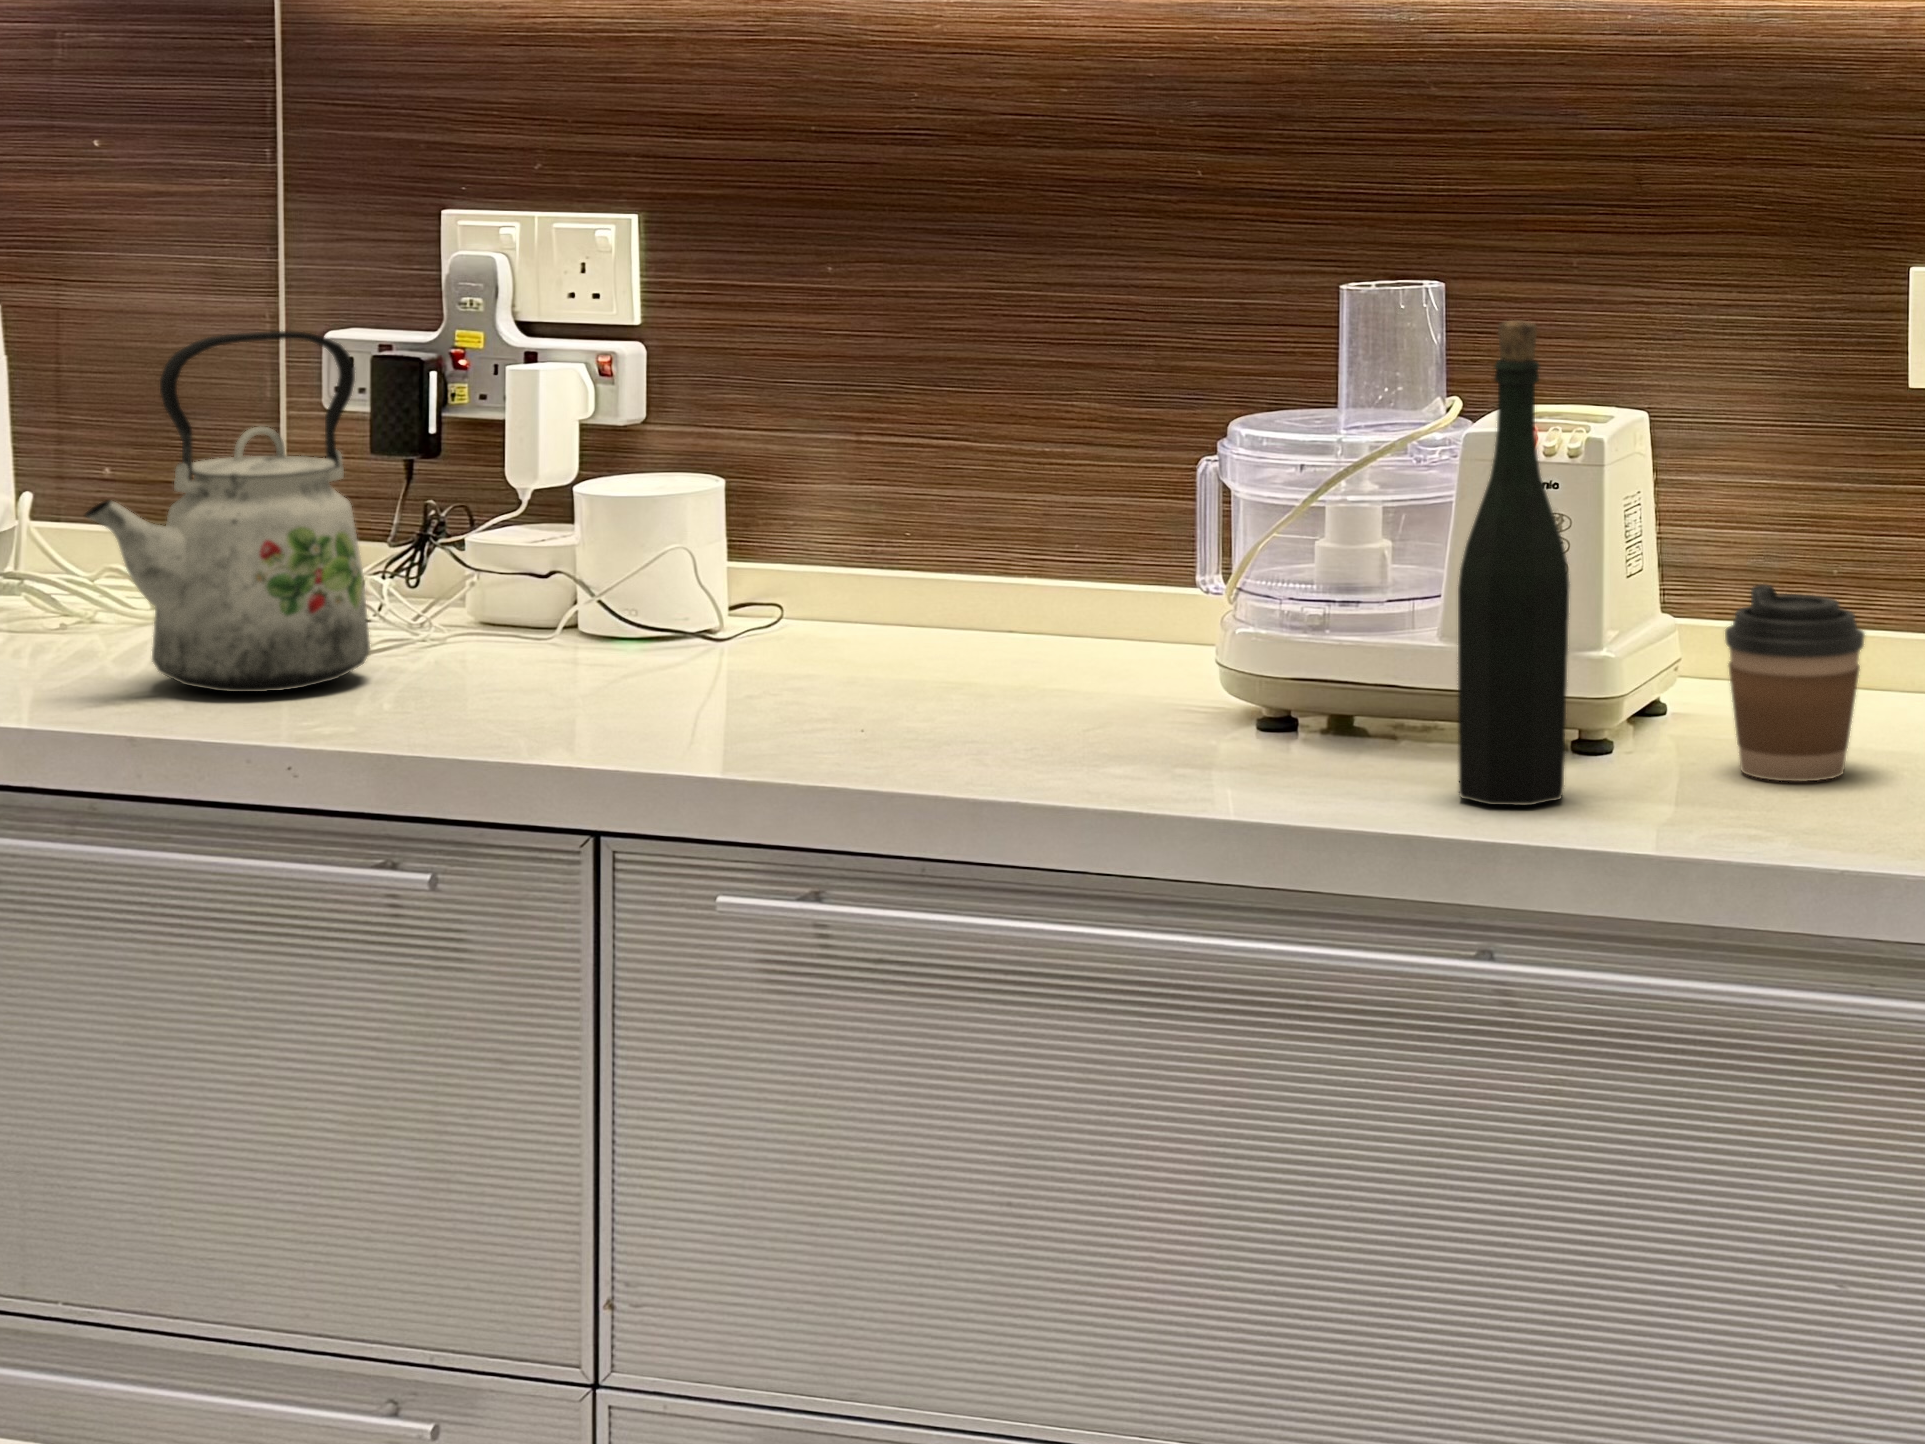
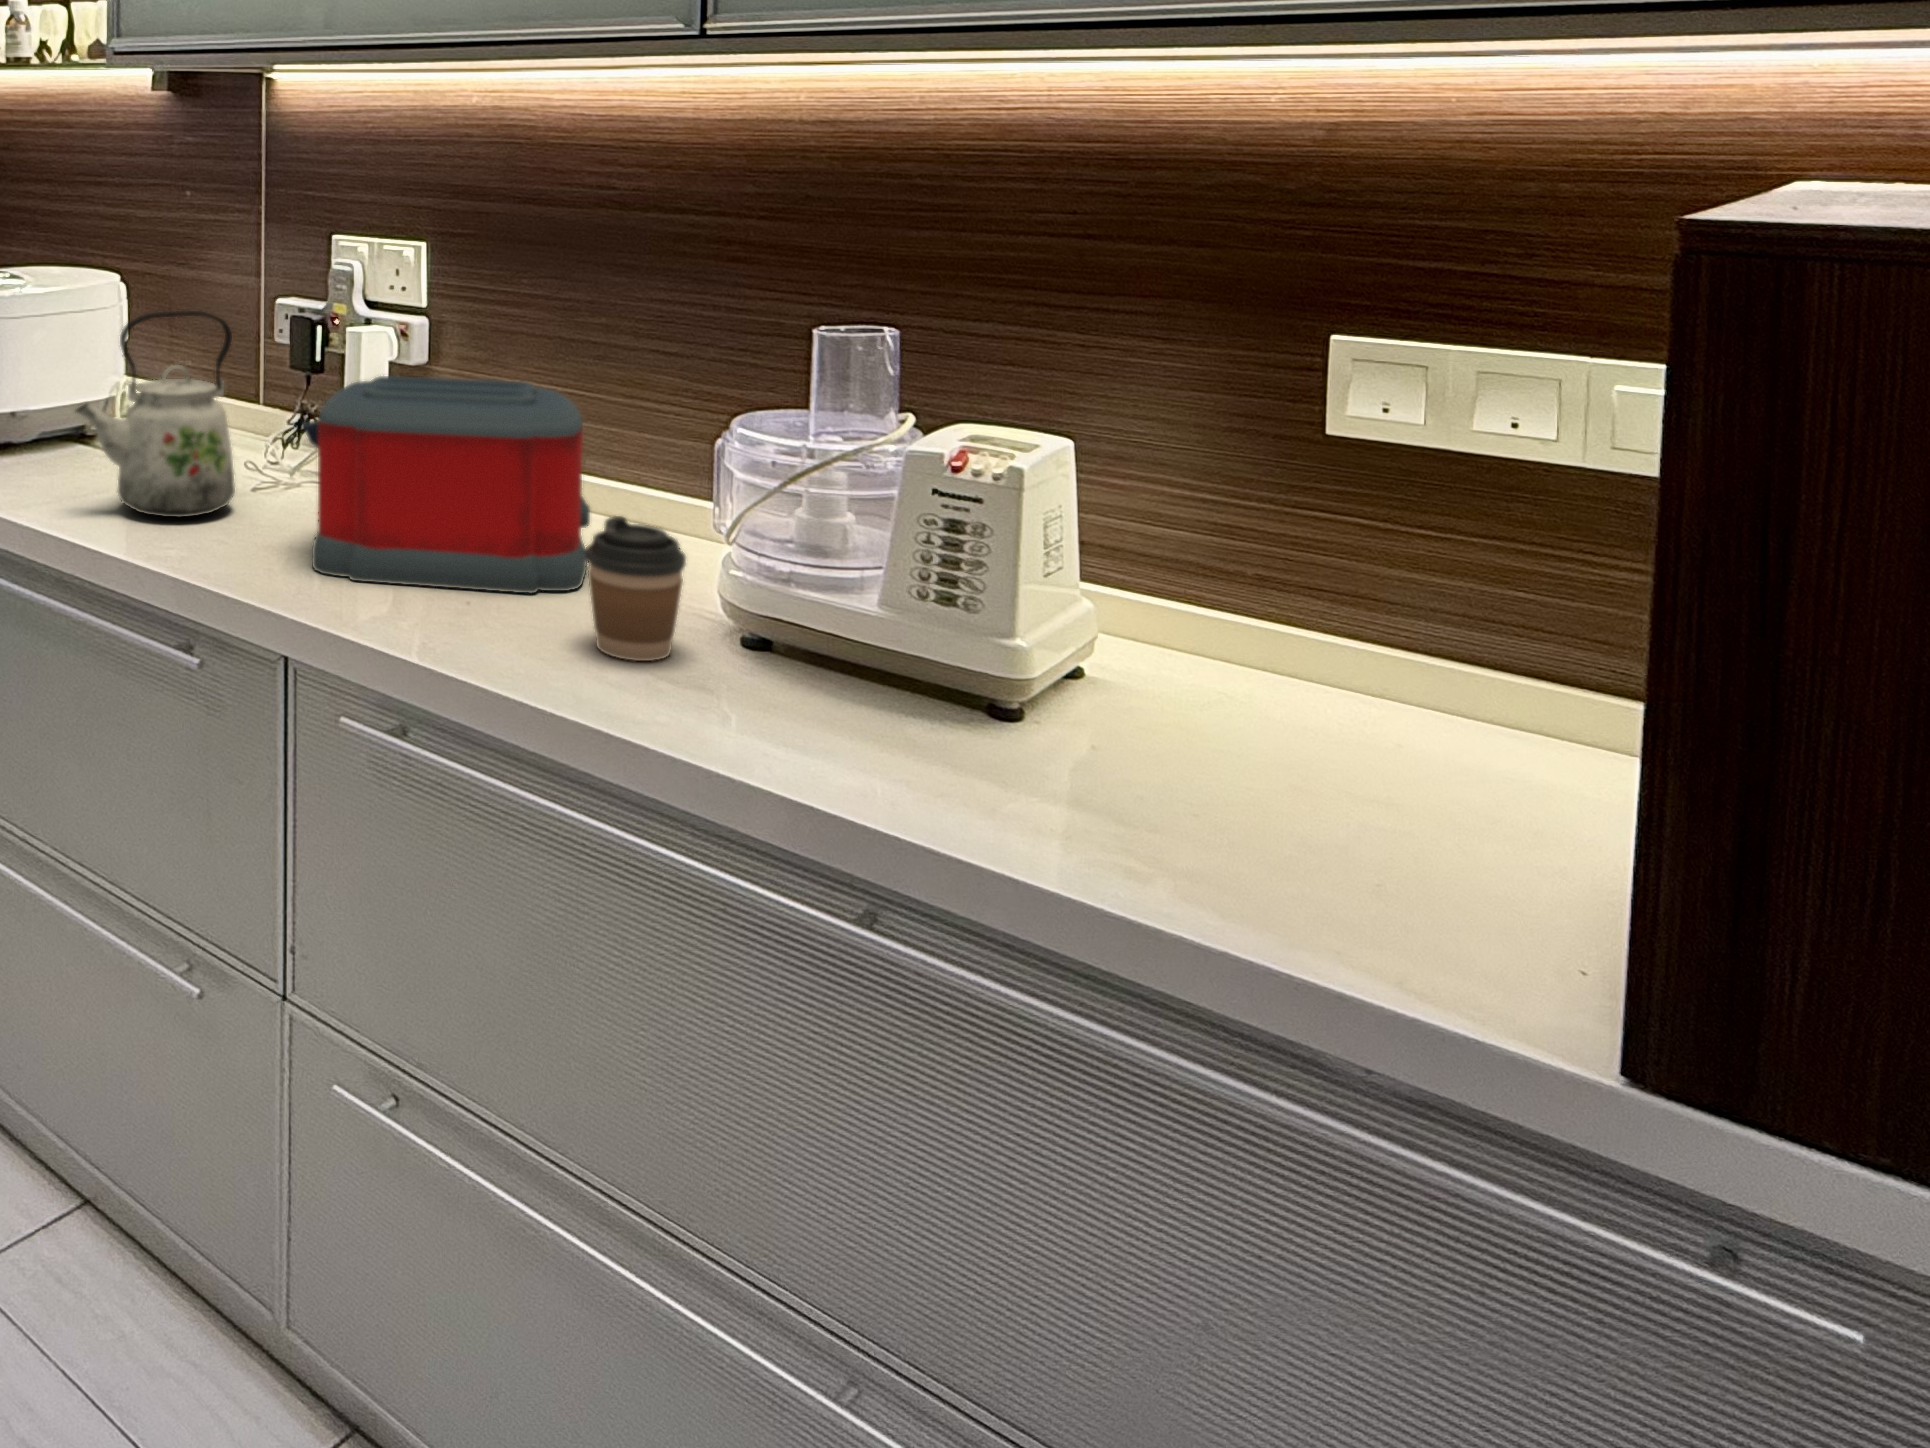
bottle: present [1458,321,1569,806] -> none [867,381,972,779]
toaster: none [540,409,1004,728] -> present [303,376,590,593]
coffee cup: present [1725,585,1864,781] -> present [586,516,686,661]

